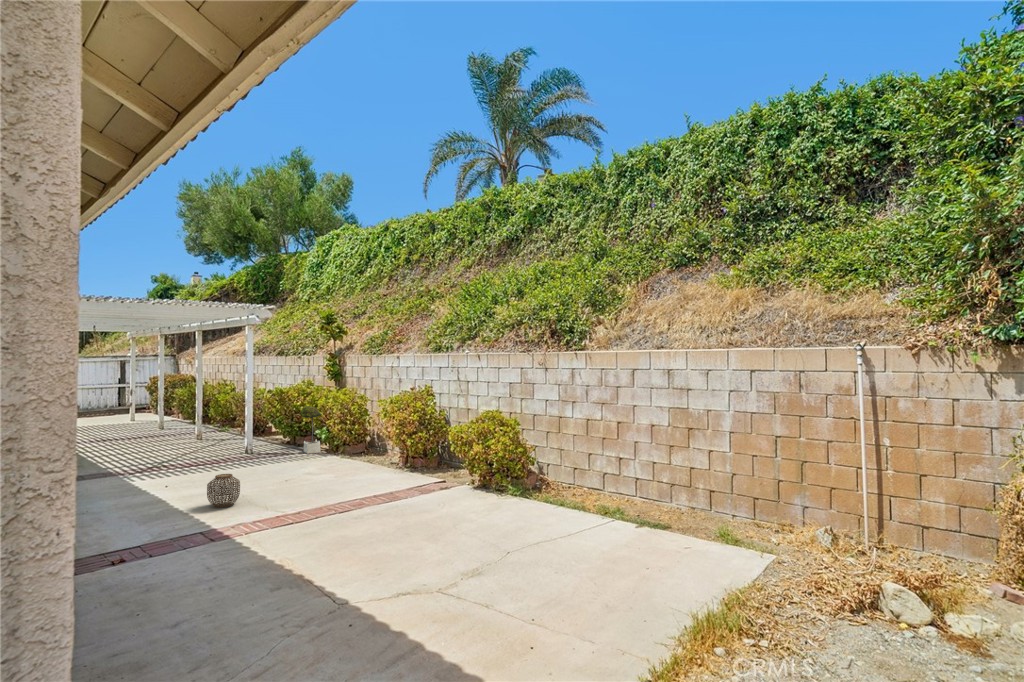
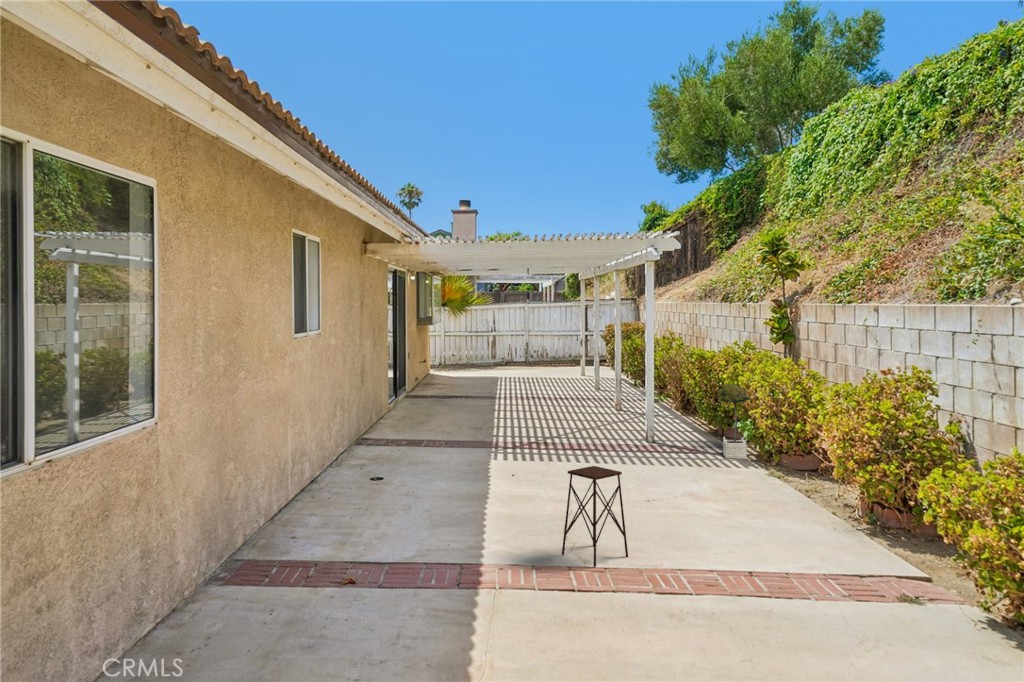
side table: none [254,454,298,515] -> present [562,466,628,567]
woven basket: present [207,474,240,508] -> none [522,482,565,531]

